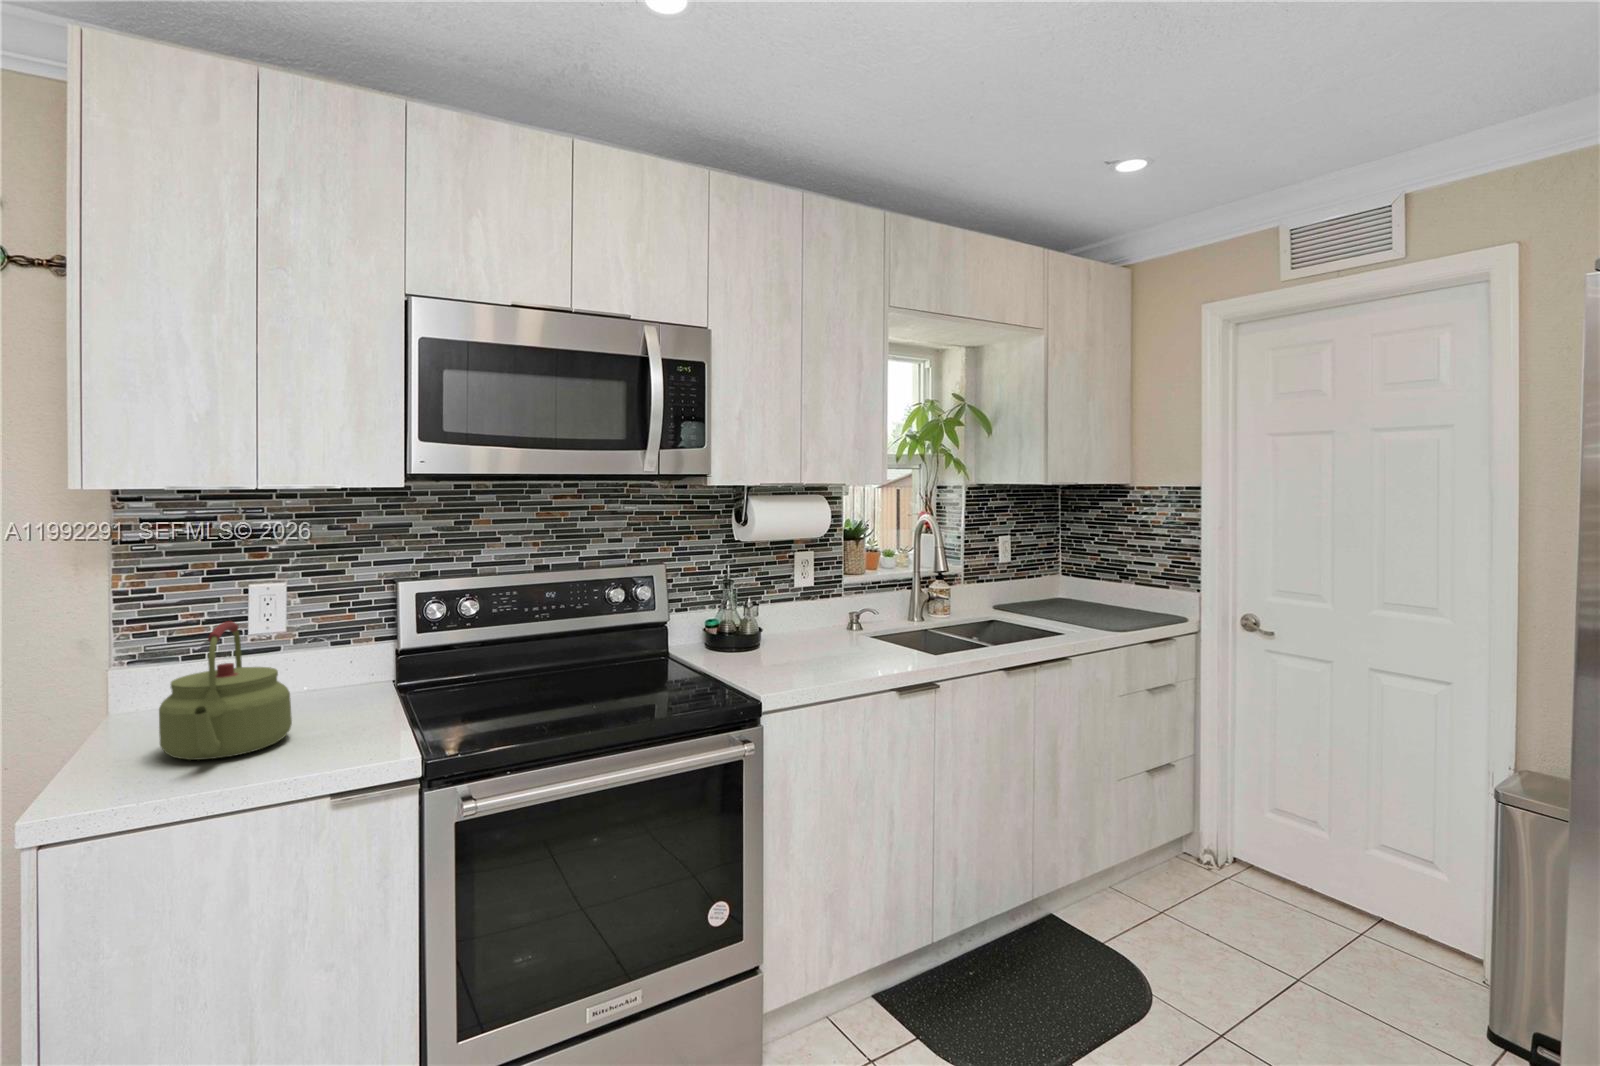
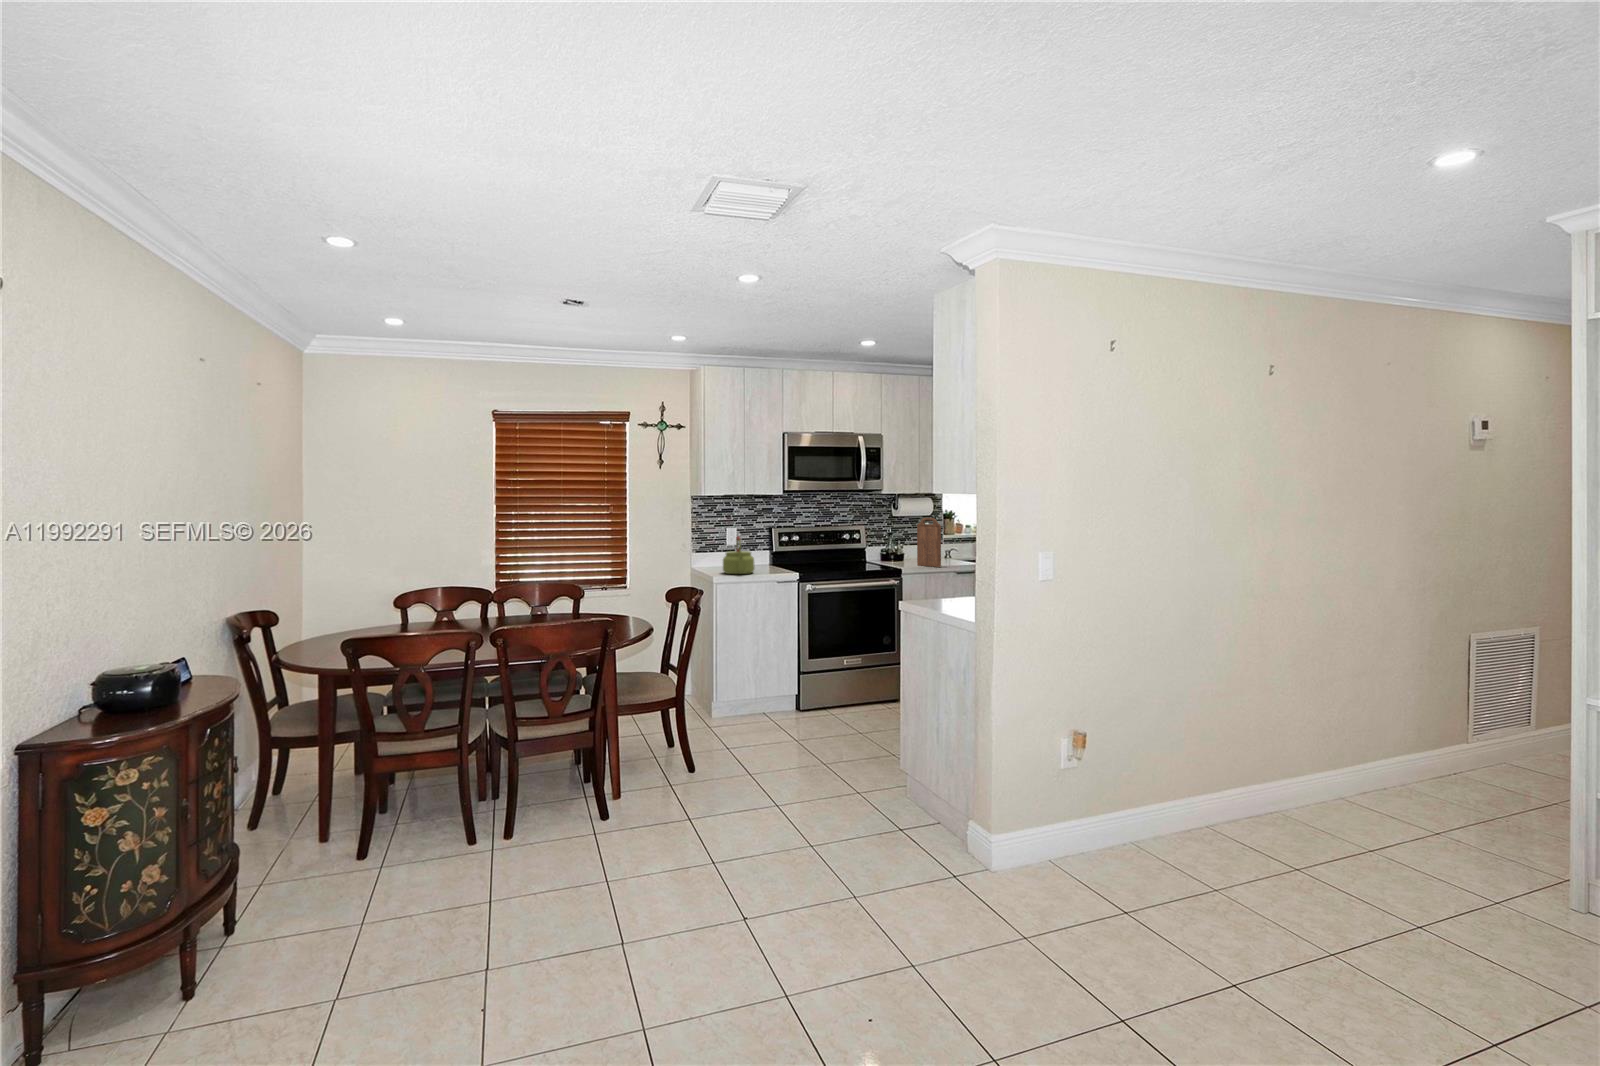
cutting board: none [797,546,859,672] -> present [917,518,941,567]

